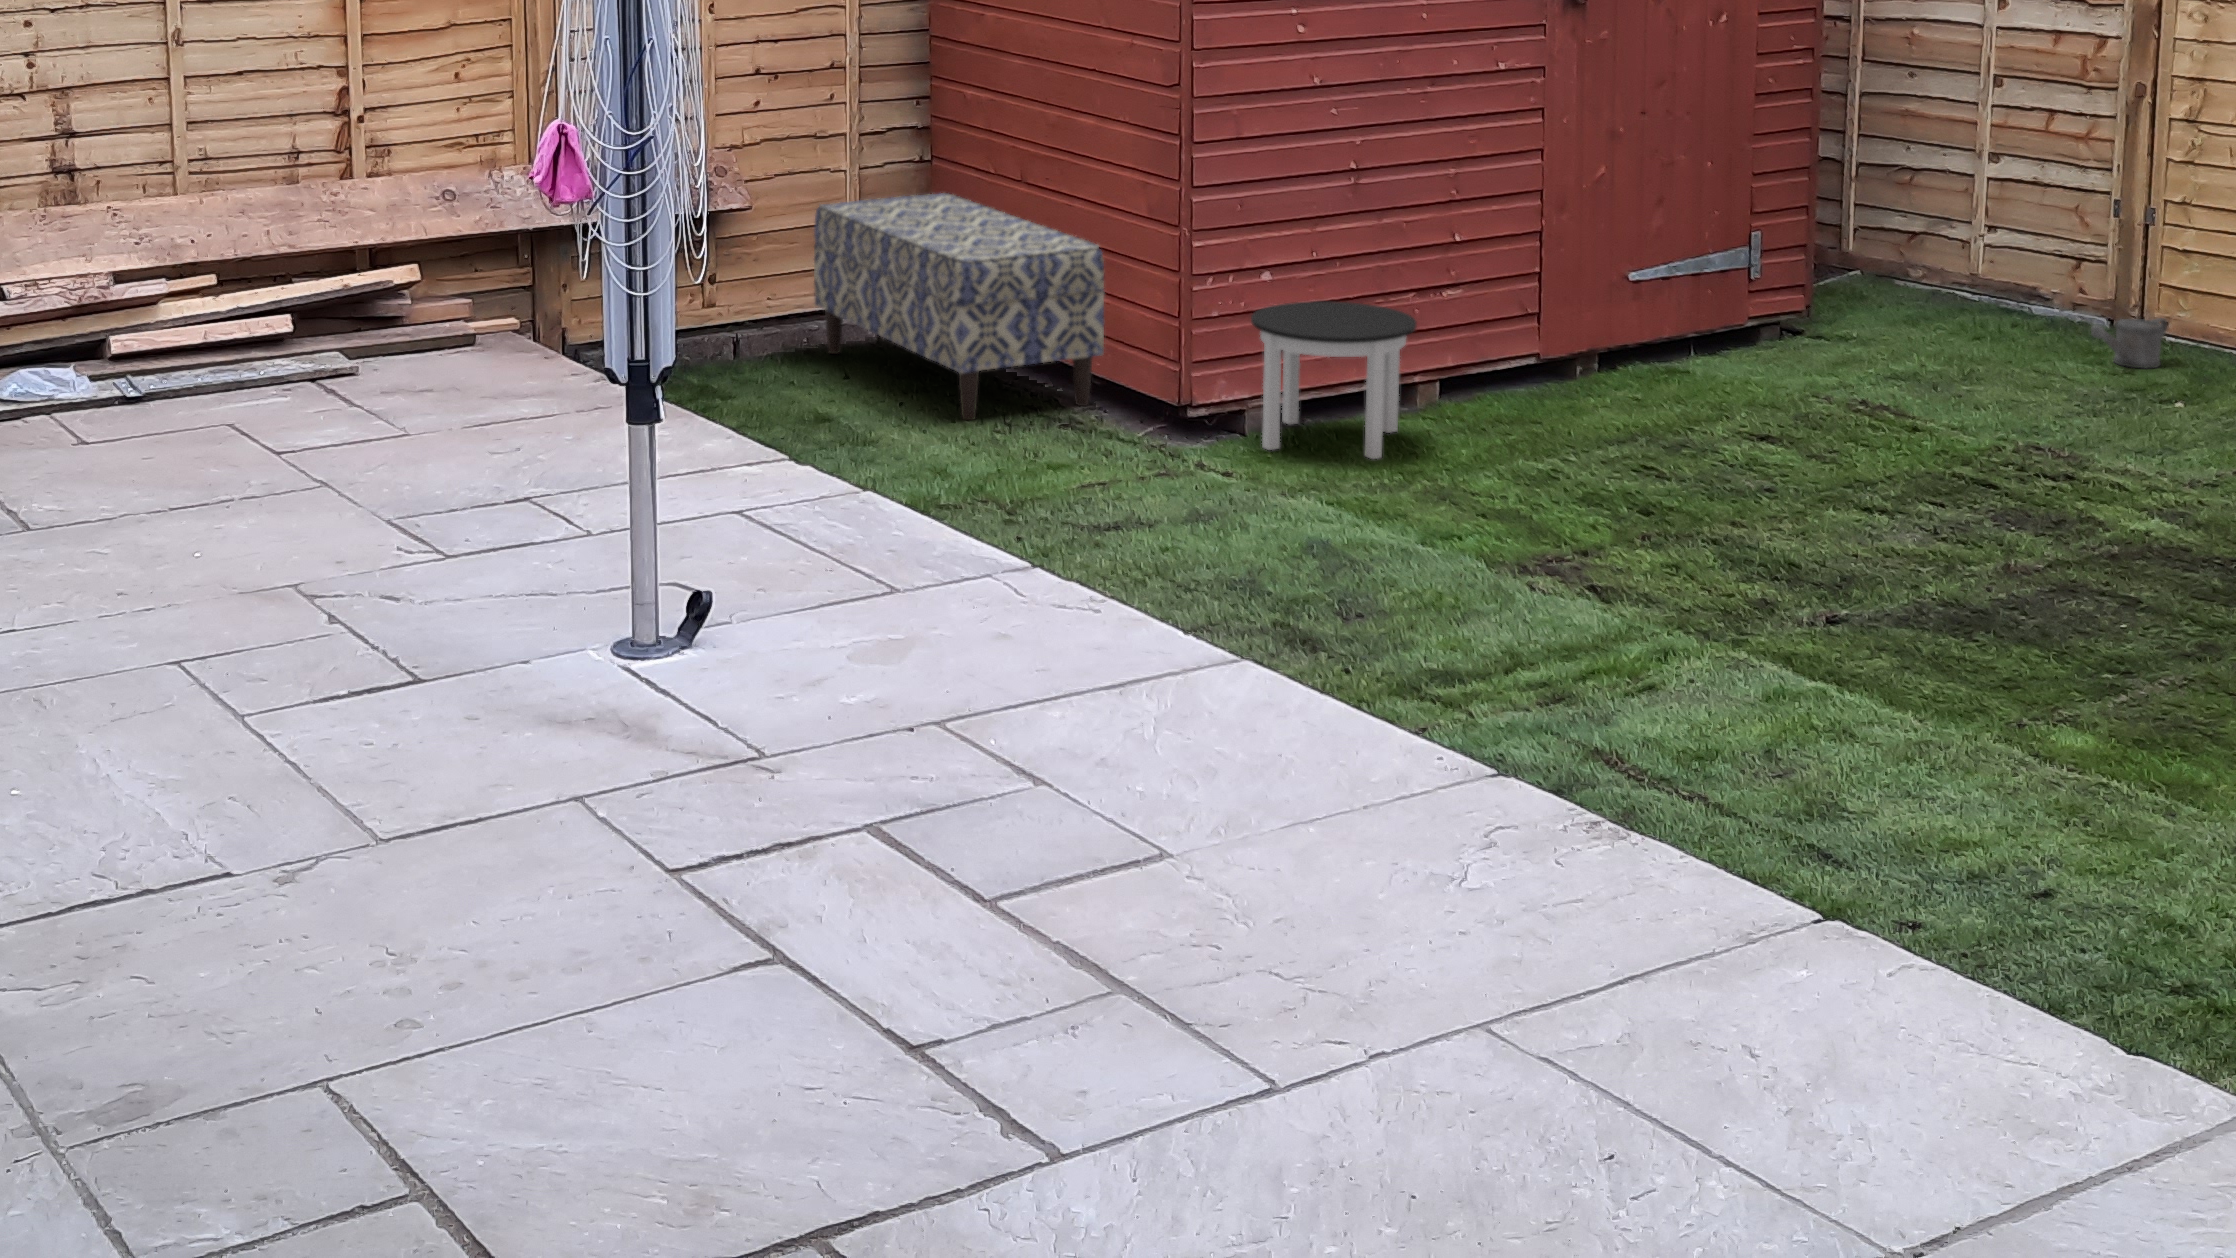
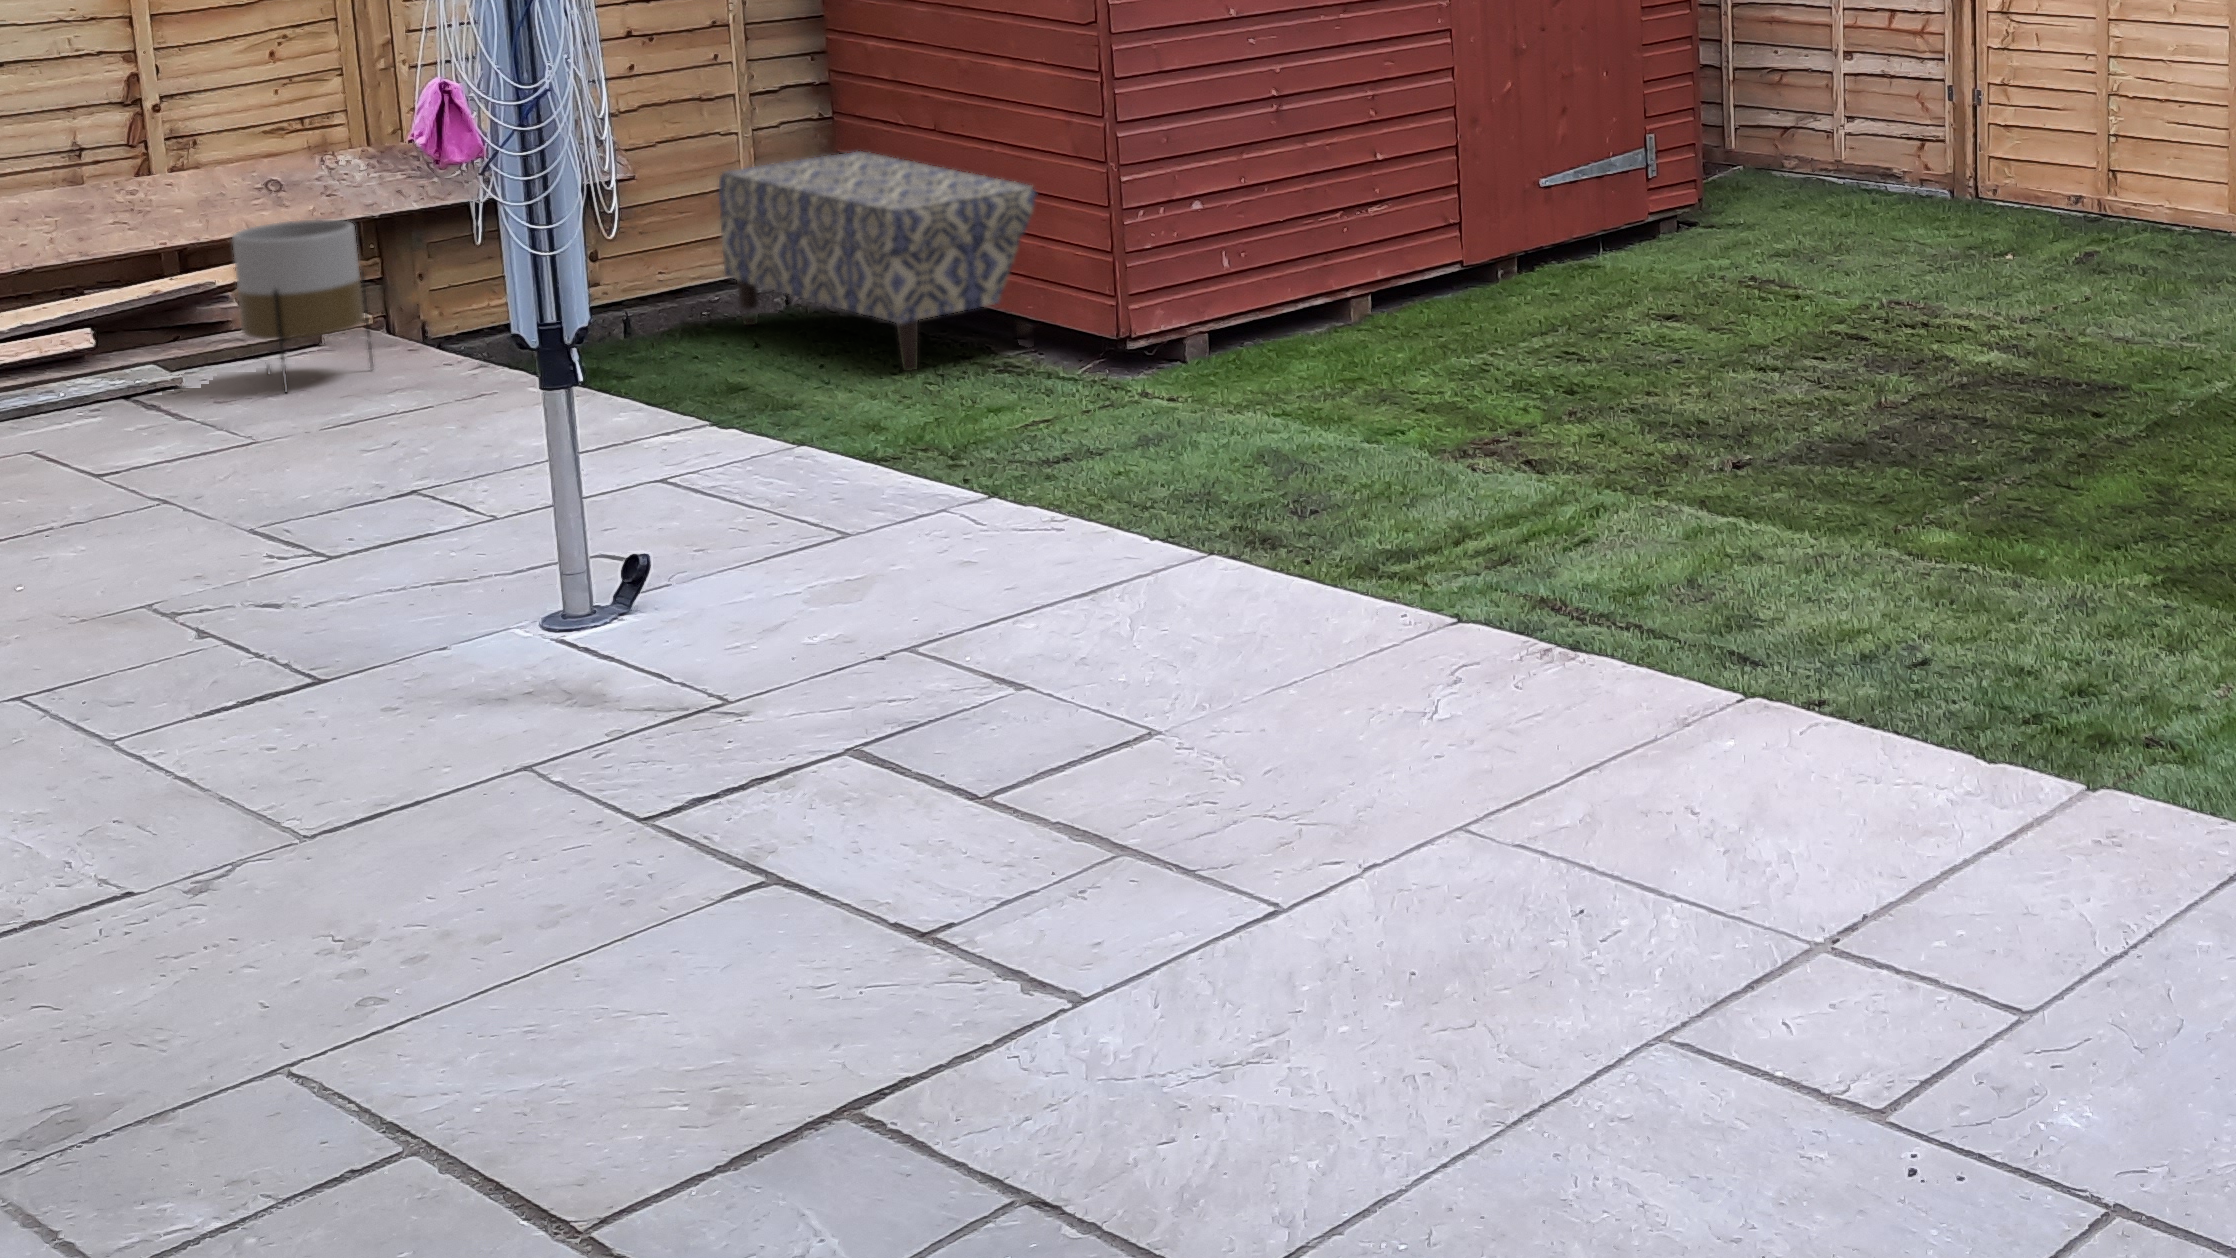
planter: none [403,223,510,381] -> present [232,220,373,392]
round table: present [1251,301,1417,459] -> none [1193,220,1353,366]
watering can: present [2091,318,2167,368] -> none [1937,182,1997,227]

